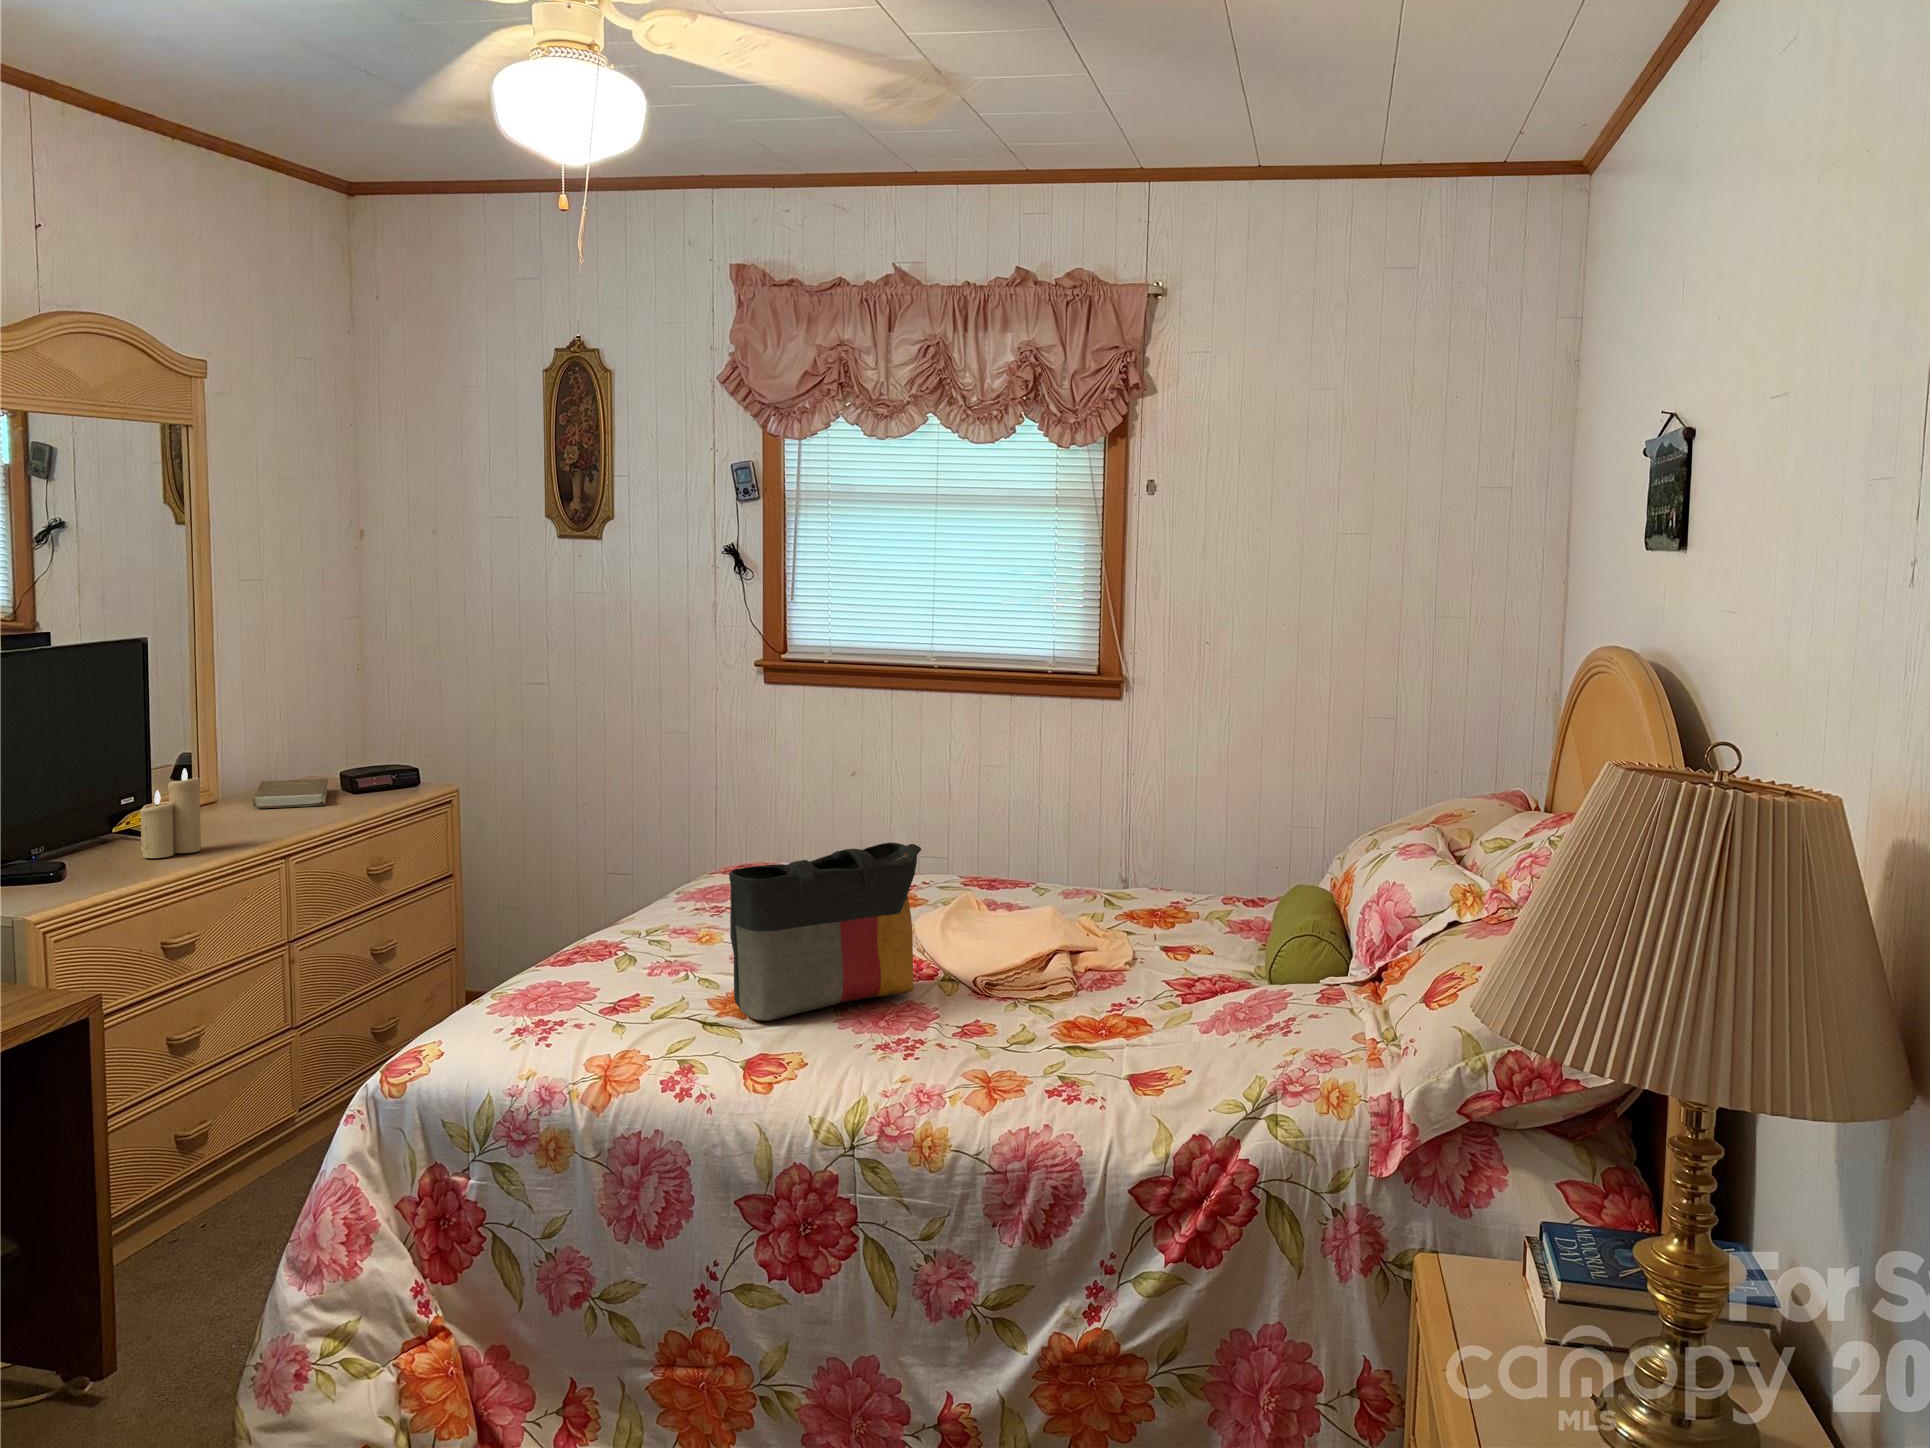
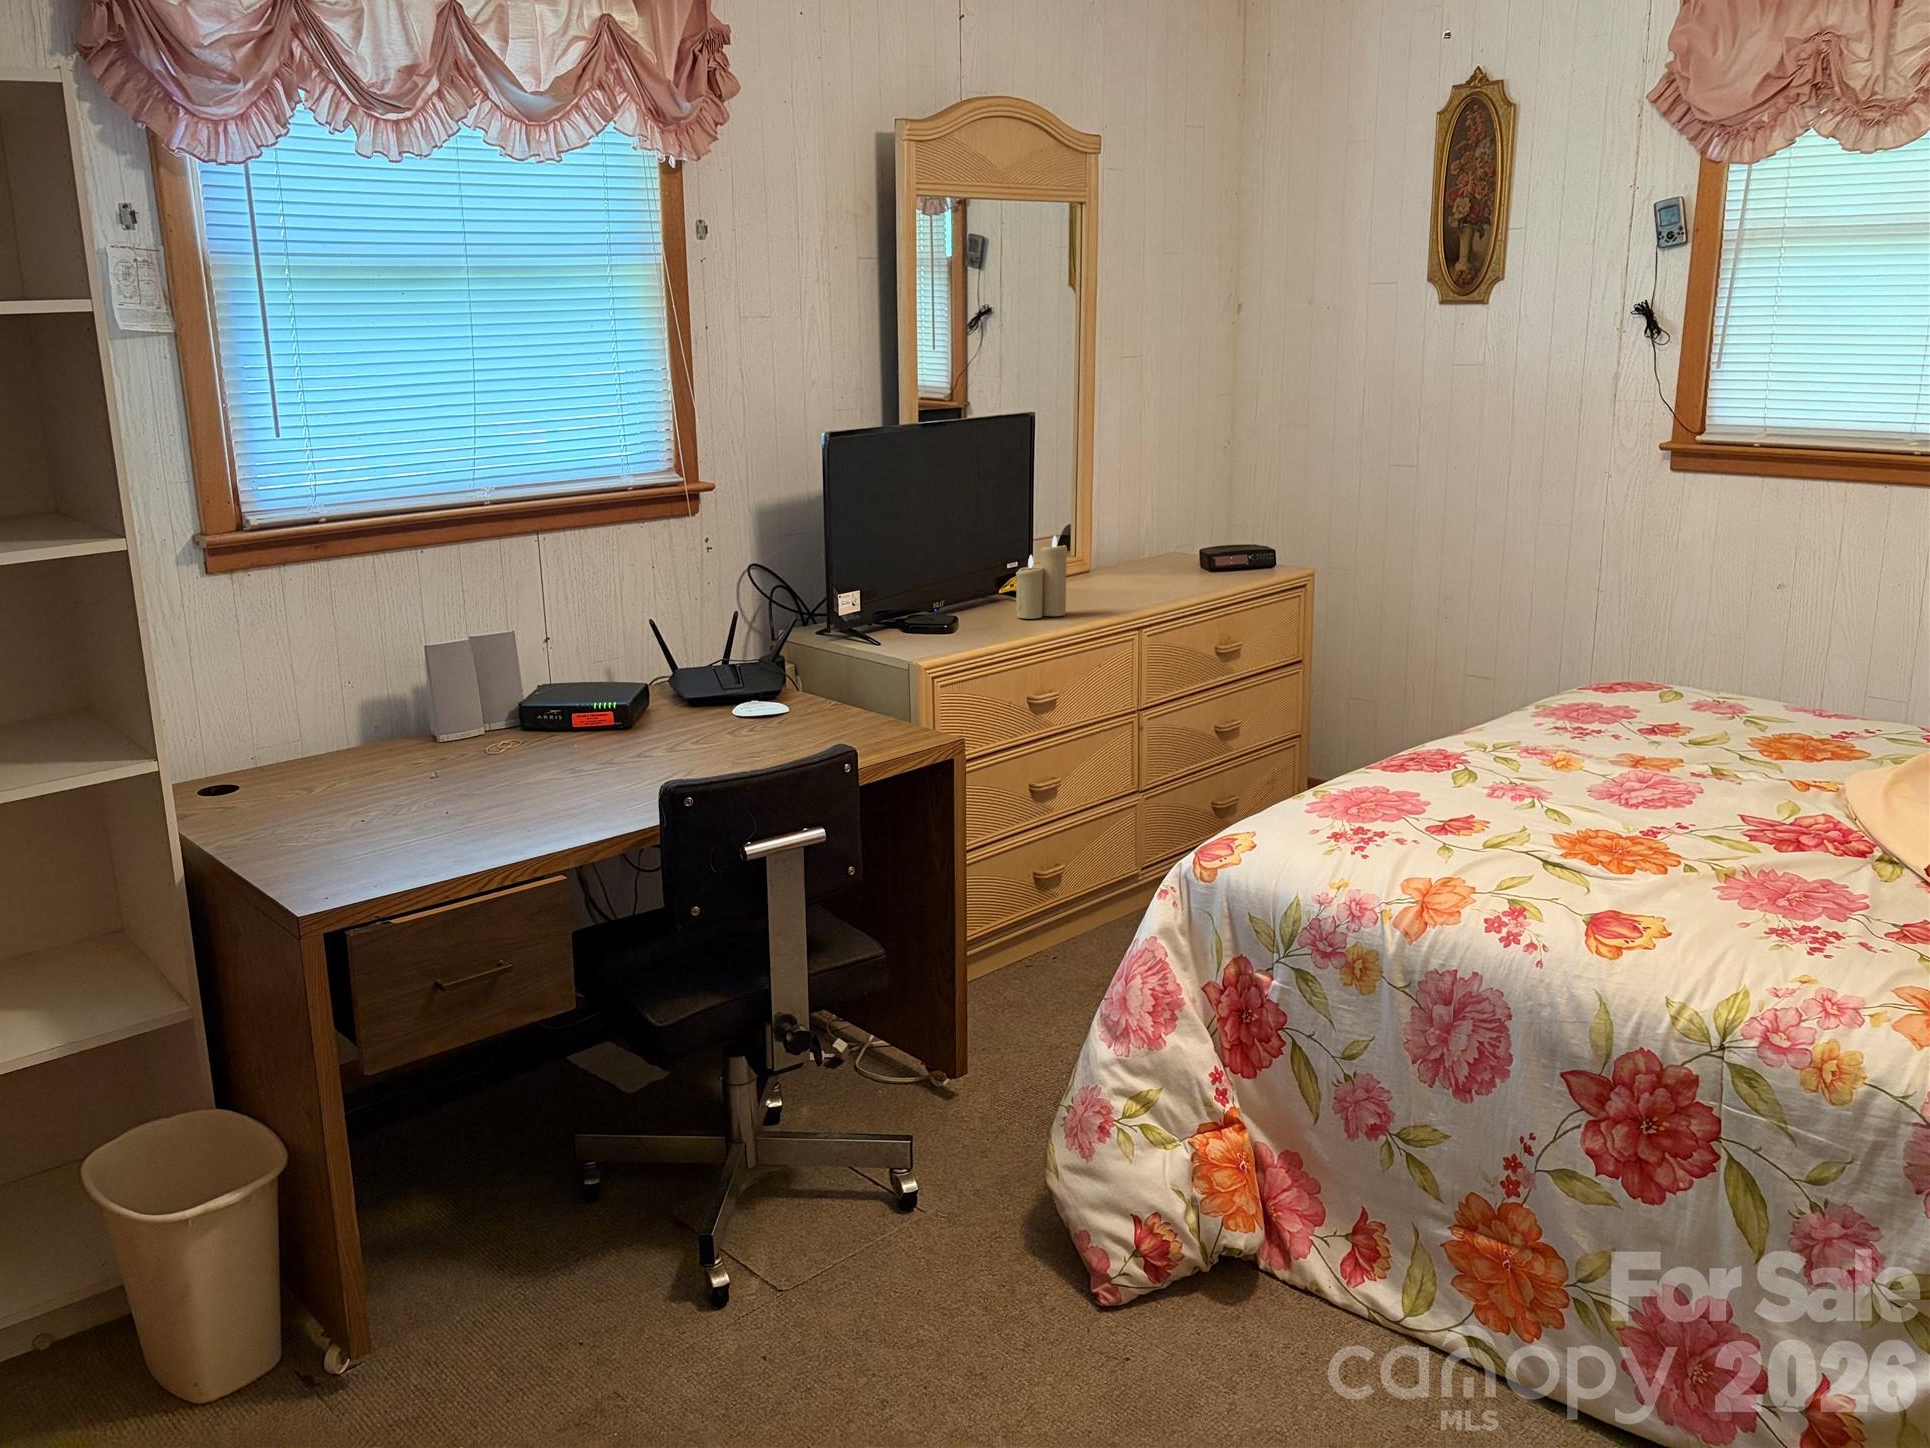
book: present [253,779,328,808] -> none [1117,553,1188,580]
tote bag: present [729,843,921,1021] -> none [1587,677,1865,873]

